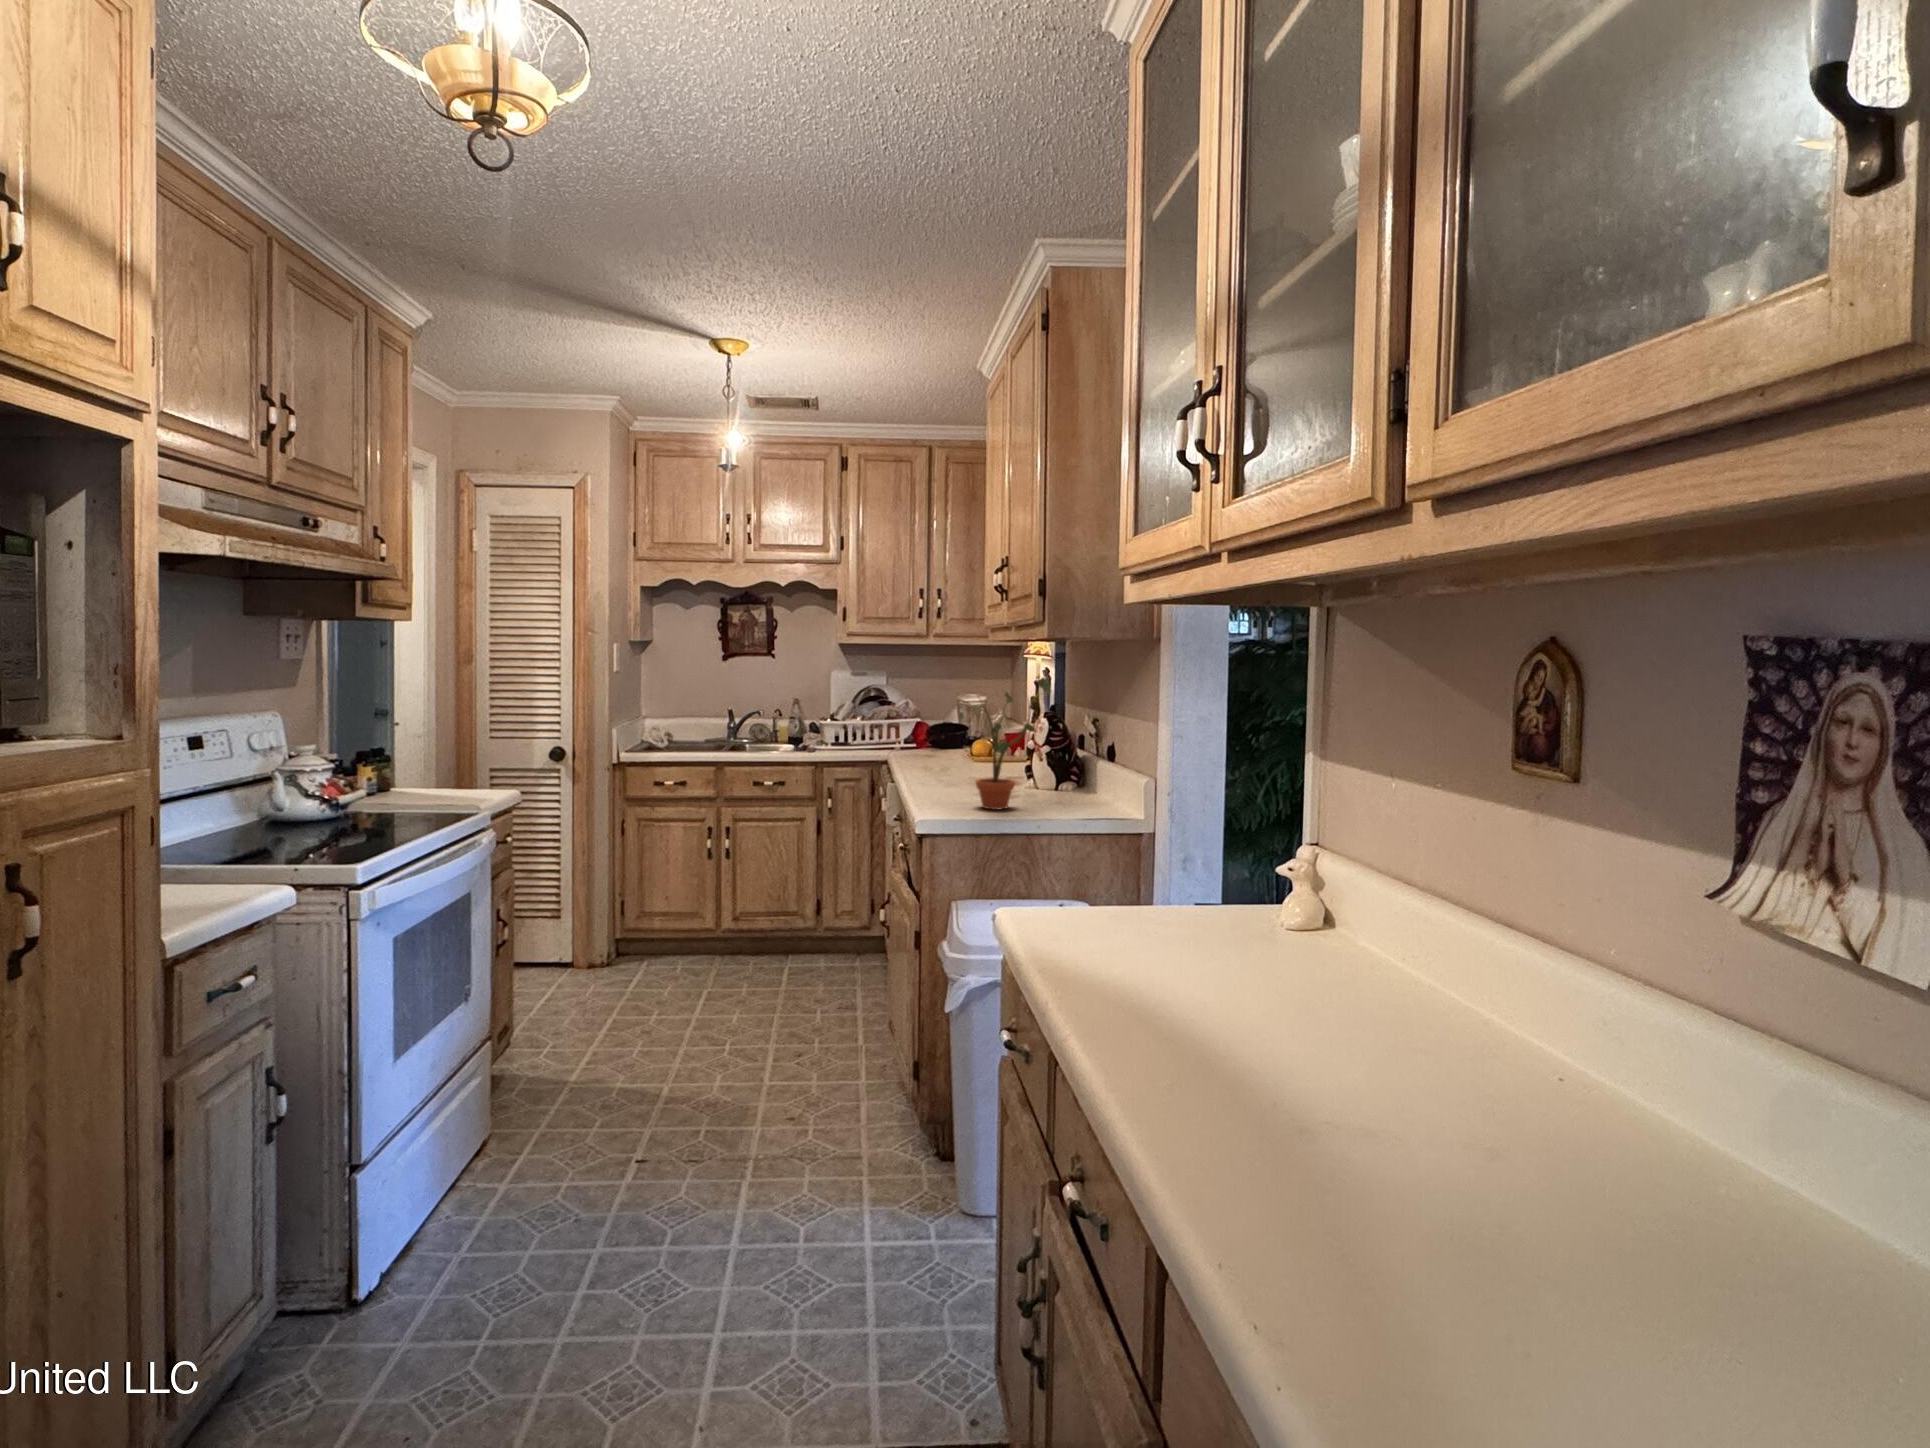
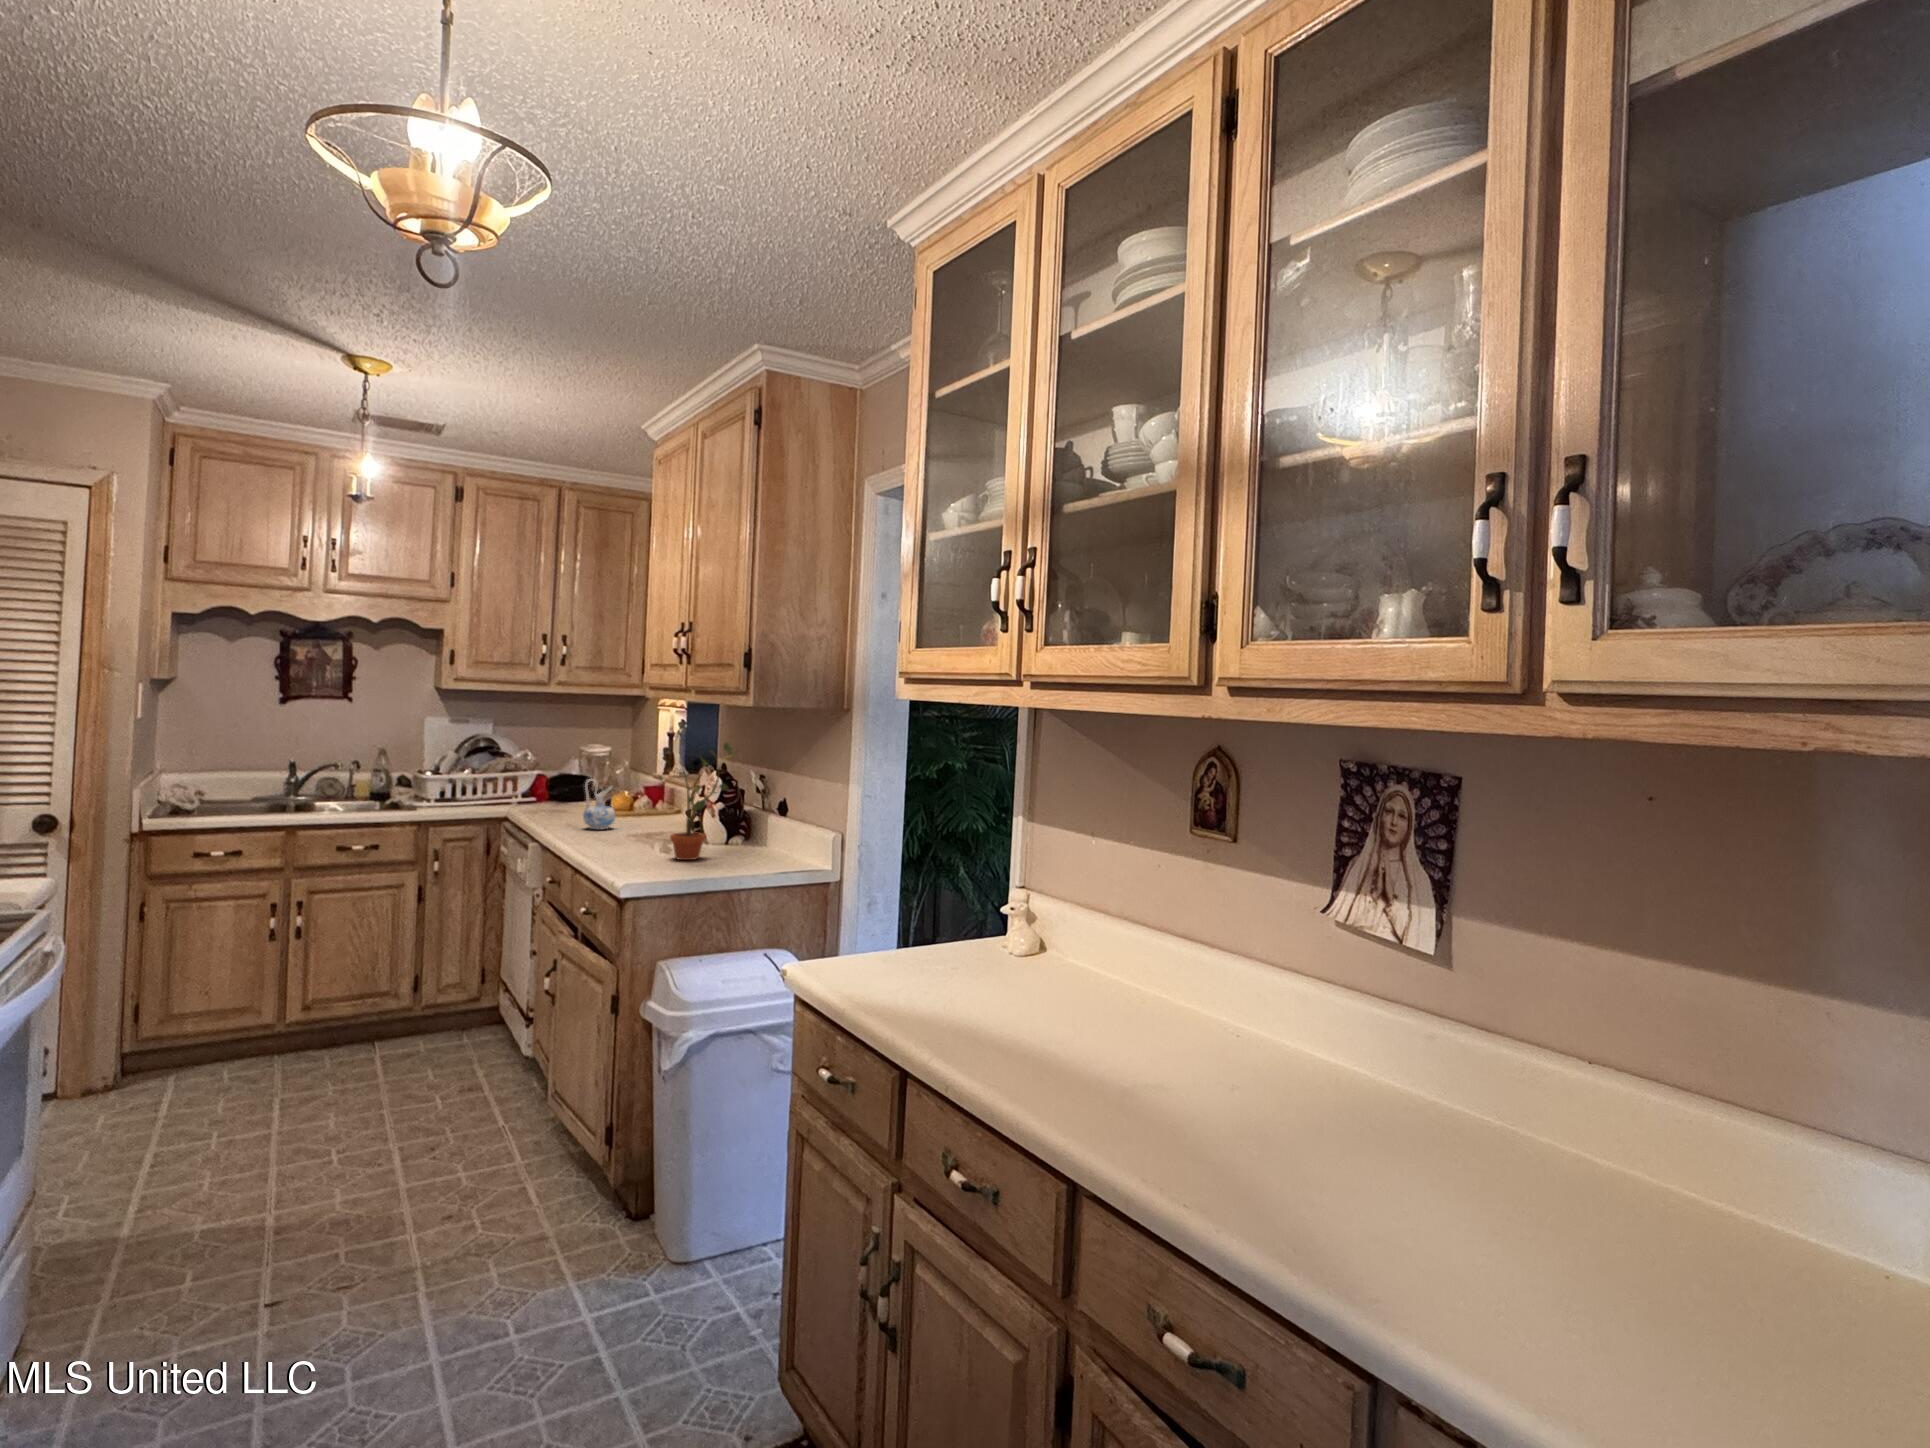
ceramic pitcher: none [924,722,954,774] -> present [583,779,615,829]

